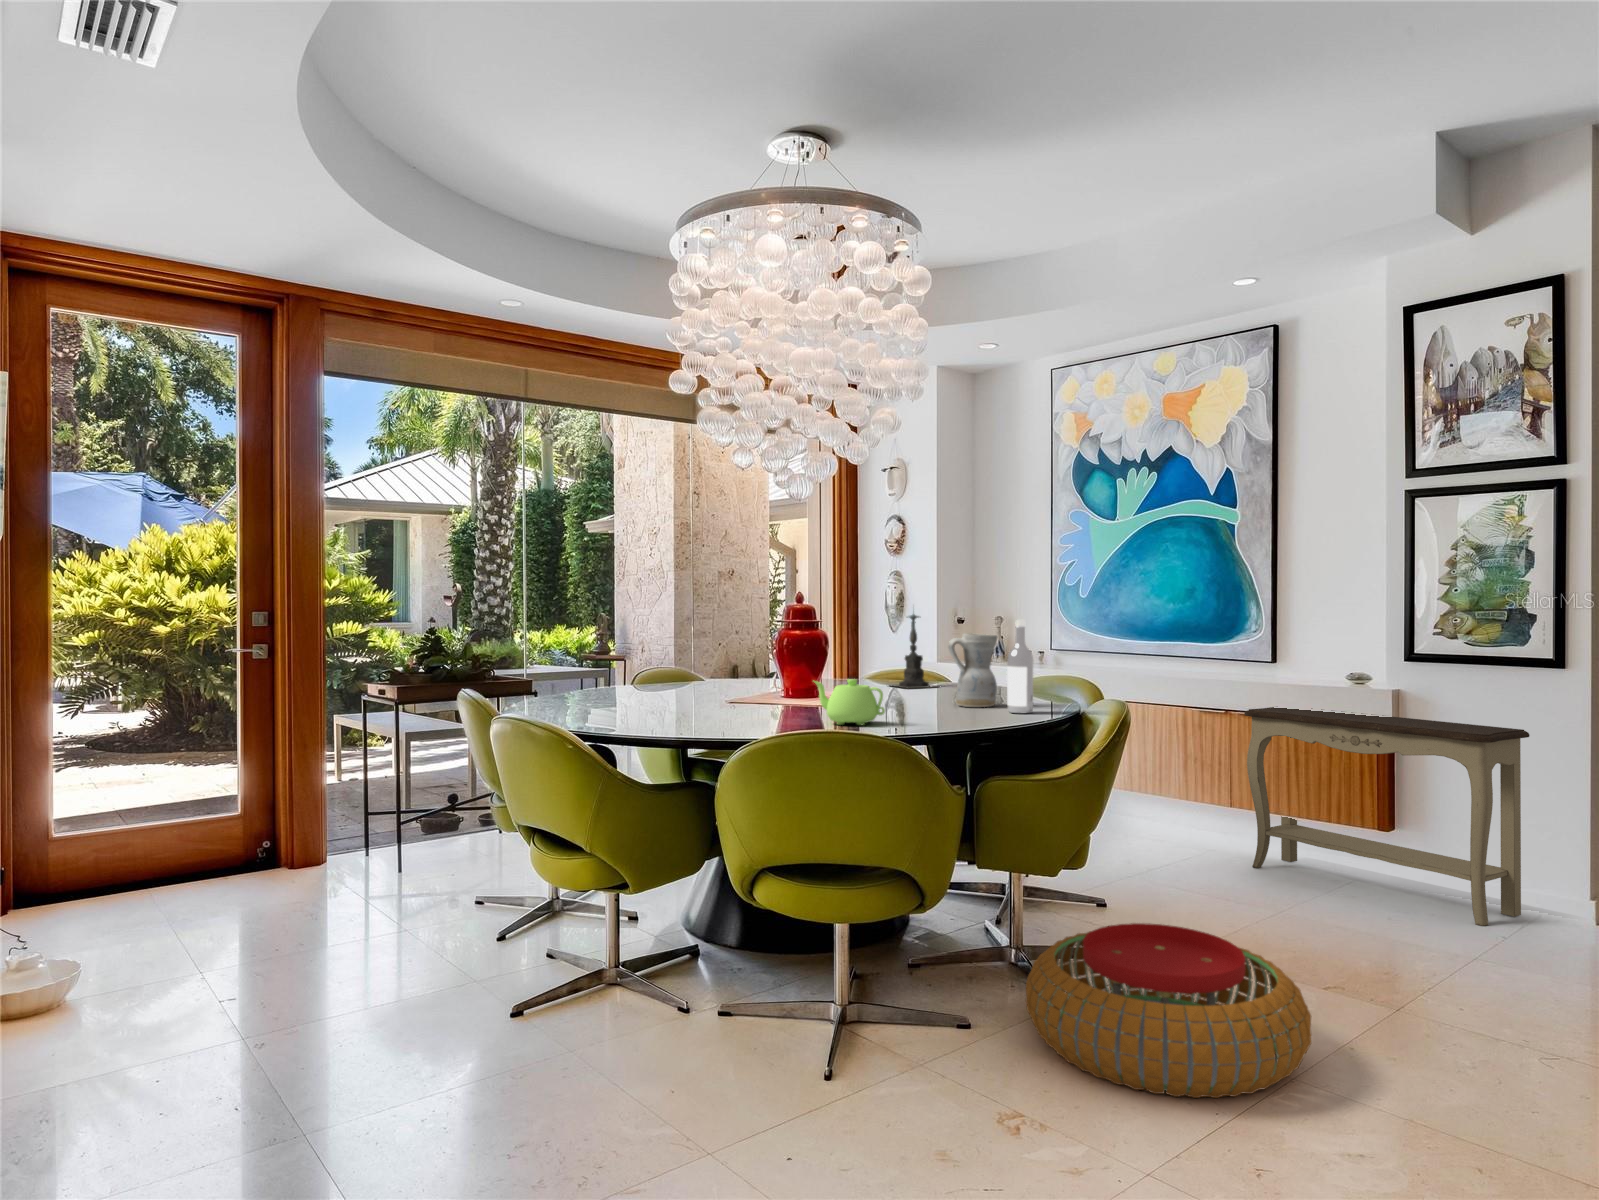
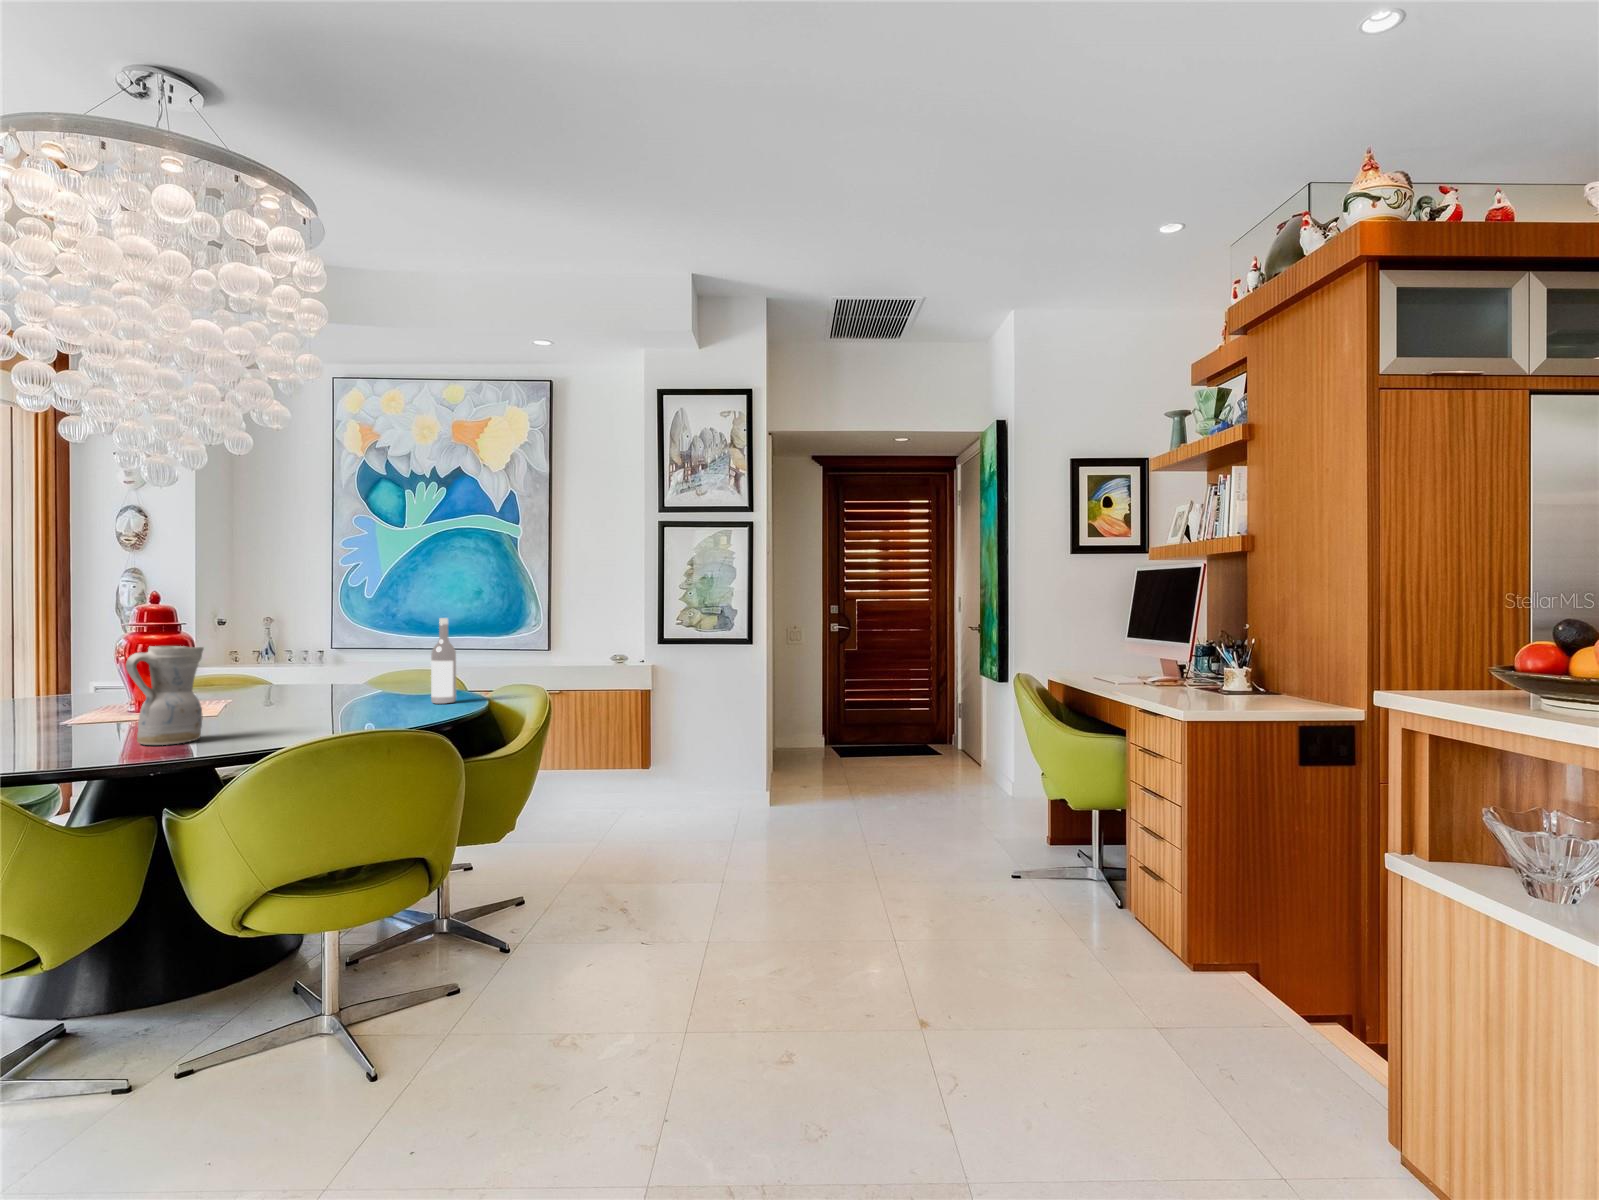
candle holder: present [894,613,932,689] -> none [221,604,291,693]
ceramic pitcher: present [948,633,997,707] -> present [126,646,204,745]
teapot: present [814,679,885,725] -> none [260,682,347,730]
console table: present [1244,707,1530,926] -> none [545,683,735,821]
pouf: present [1026,923,1311,1098] -> none [499,858,718,991]

